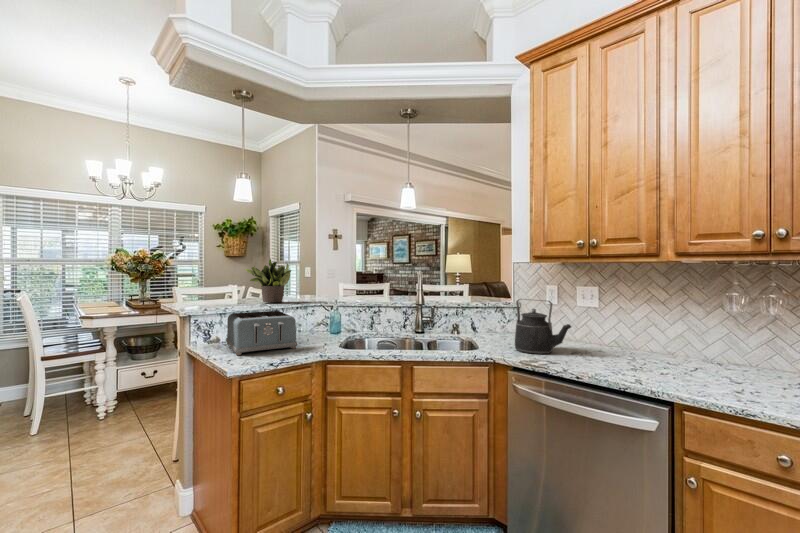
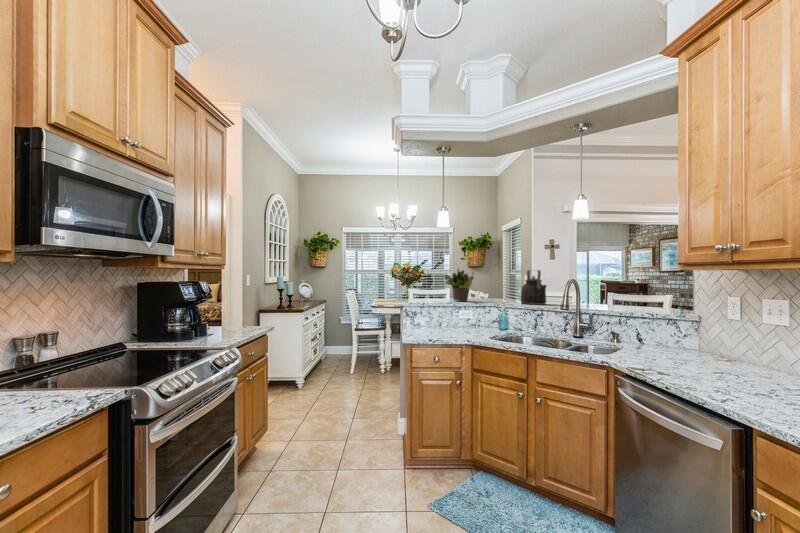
kettle: present [515,299,571,354] -> present [521,270,546,305]
toaster: present [226,311,297,355] -> none [417,306,460,334]

